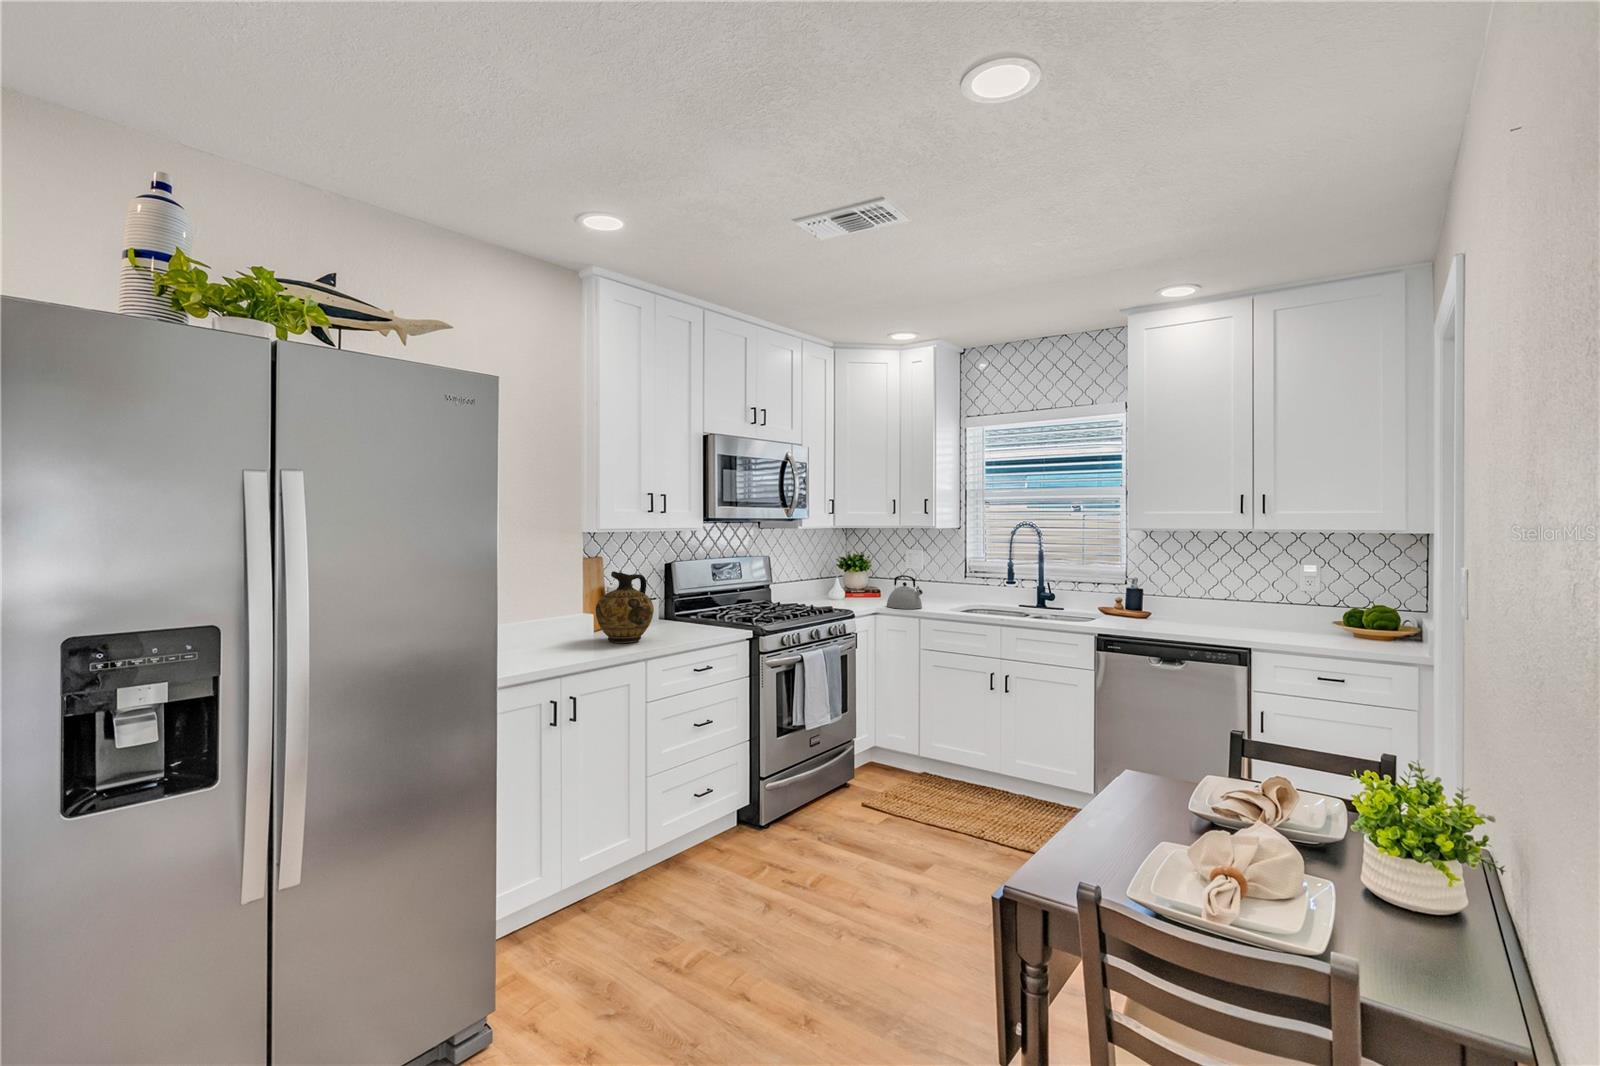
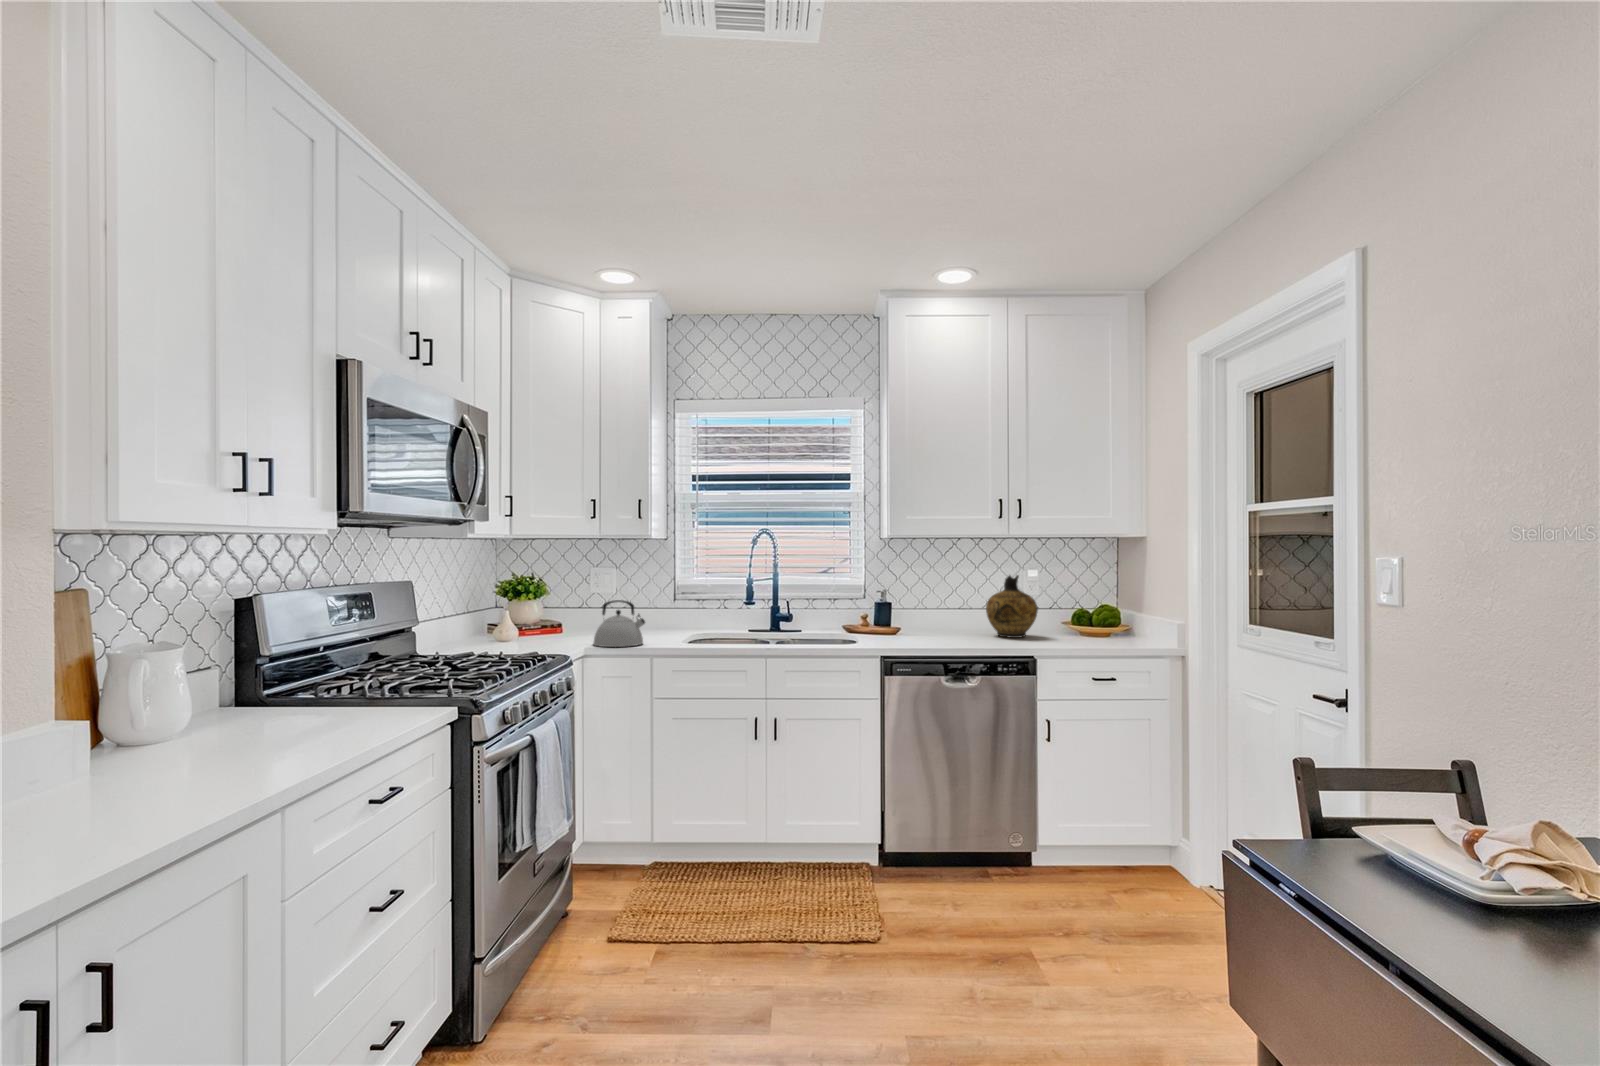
ceramic jug: present [596,571,654,643] -> present [986,575,1038,638]

